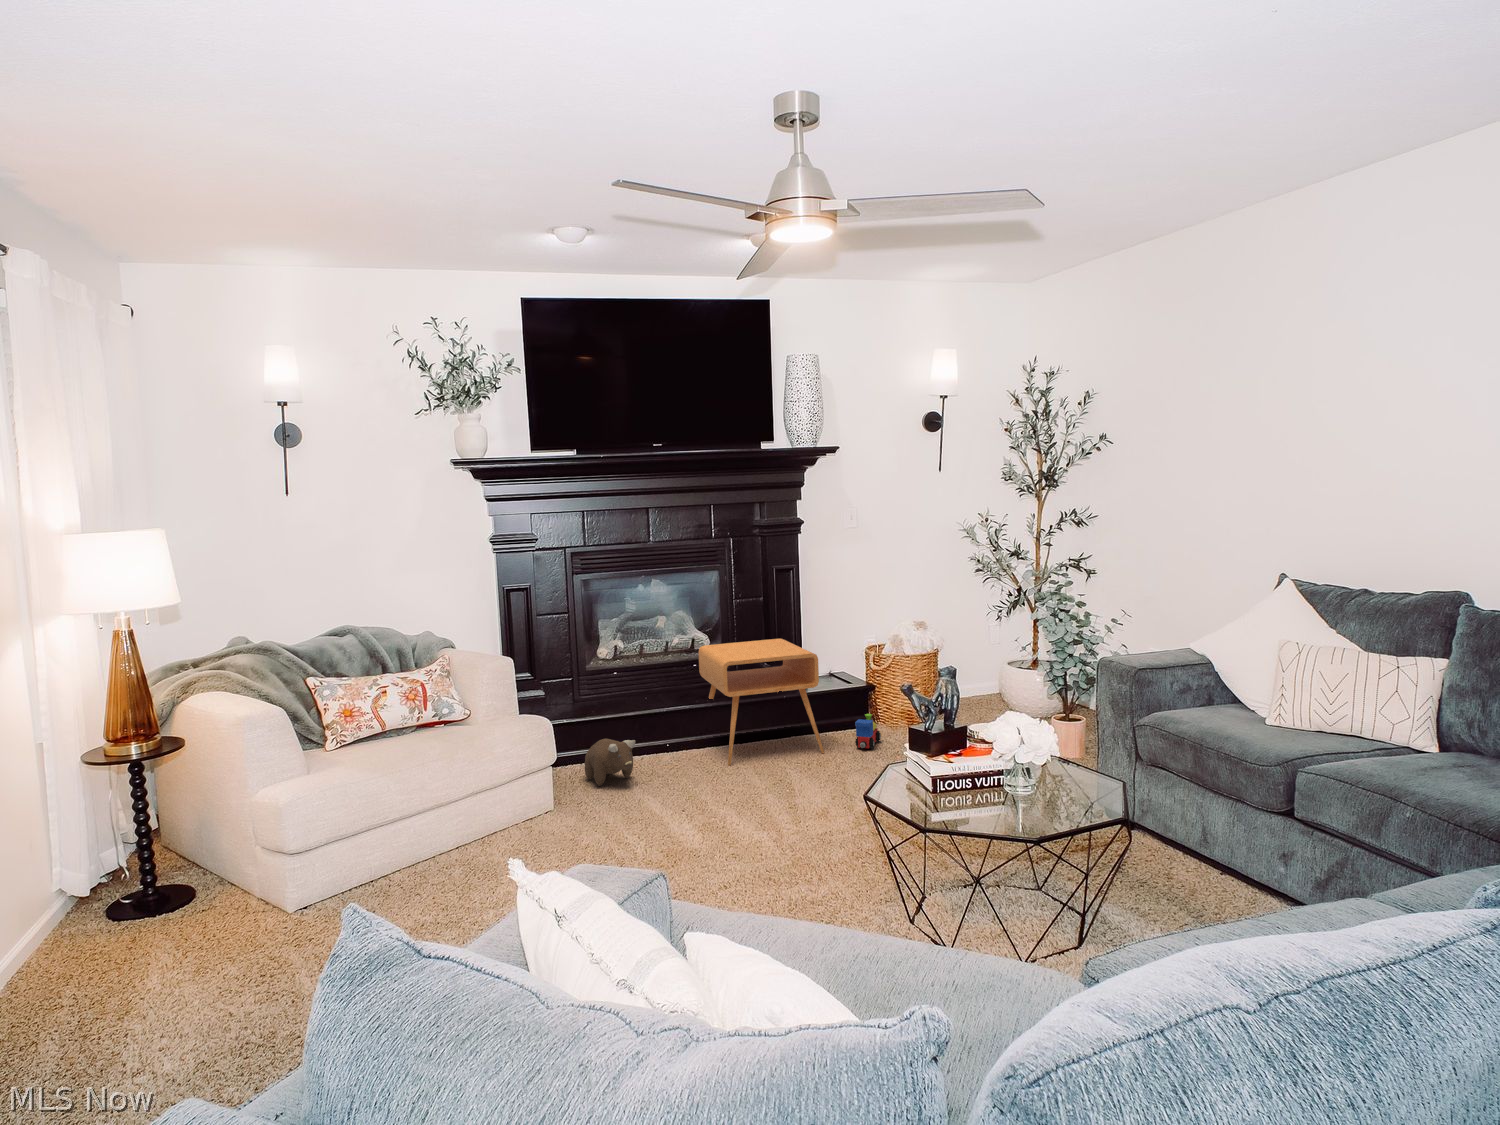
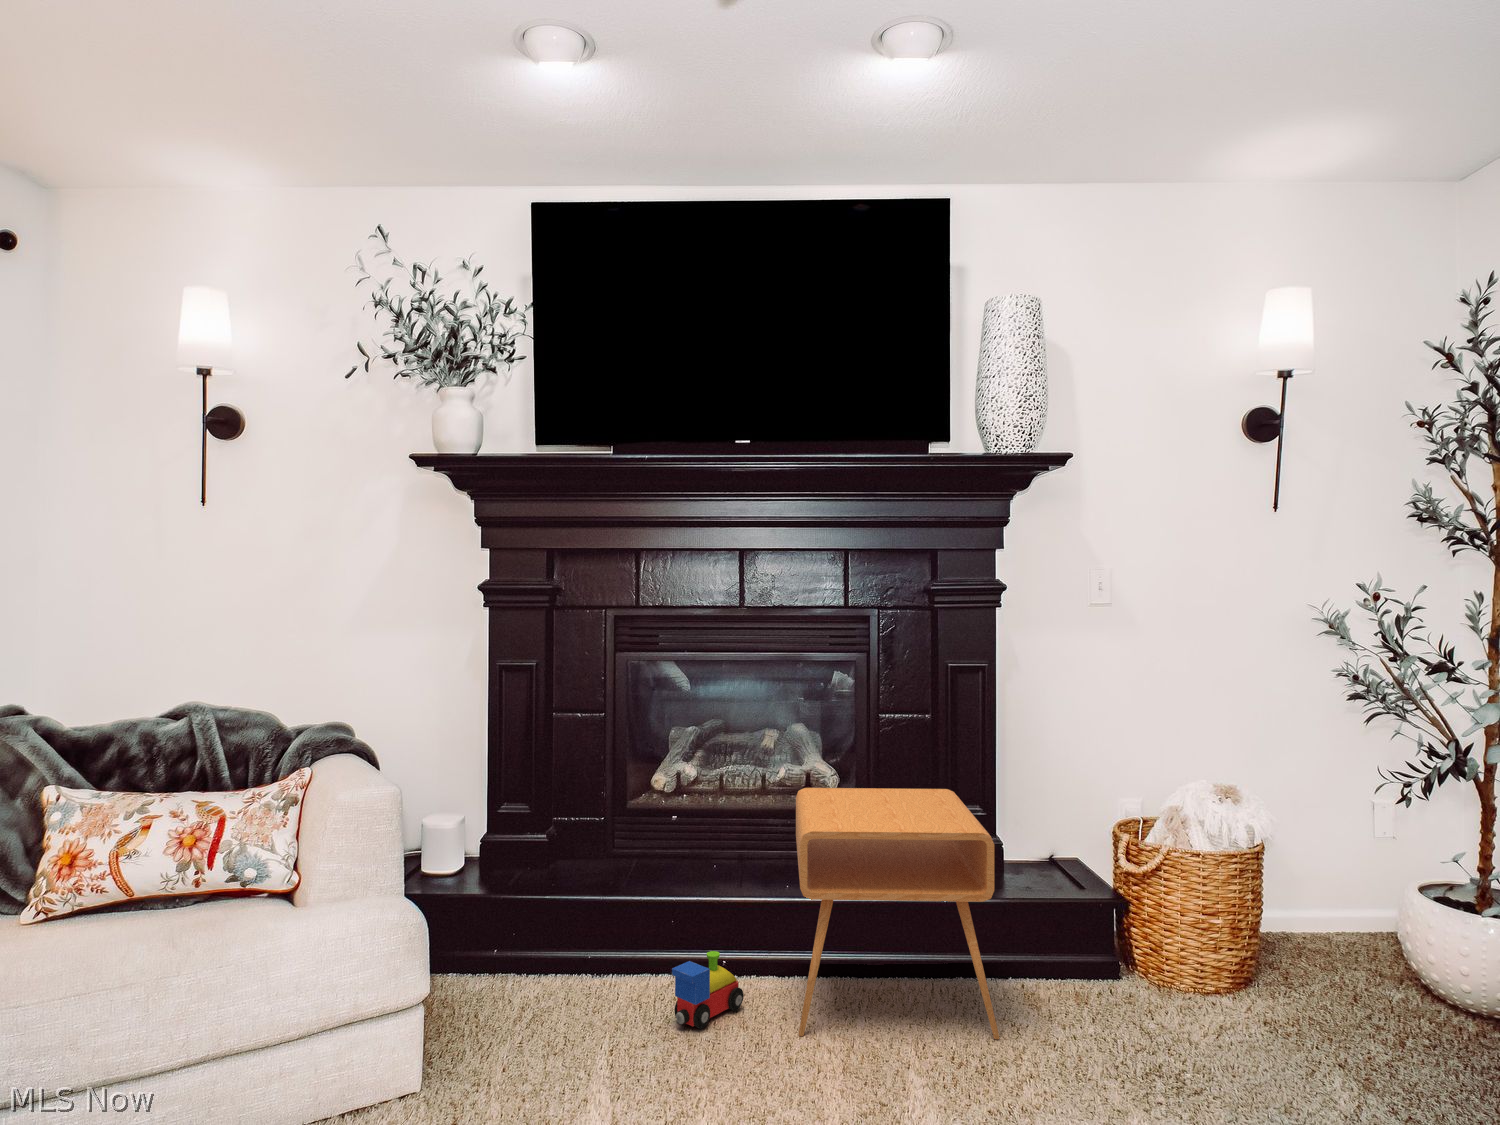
toy train: present [855,714,881,749] -> present [672,951,744,1029]
plush toy: present [585,739,636,786] -> none [534,948,617,1042]

